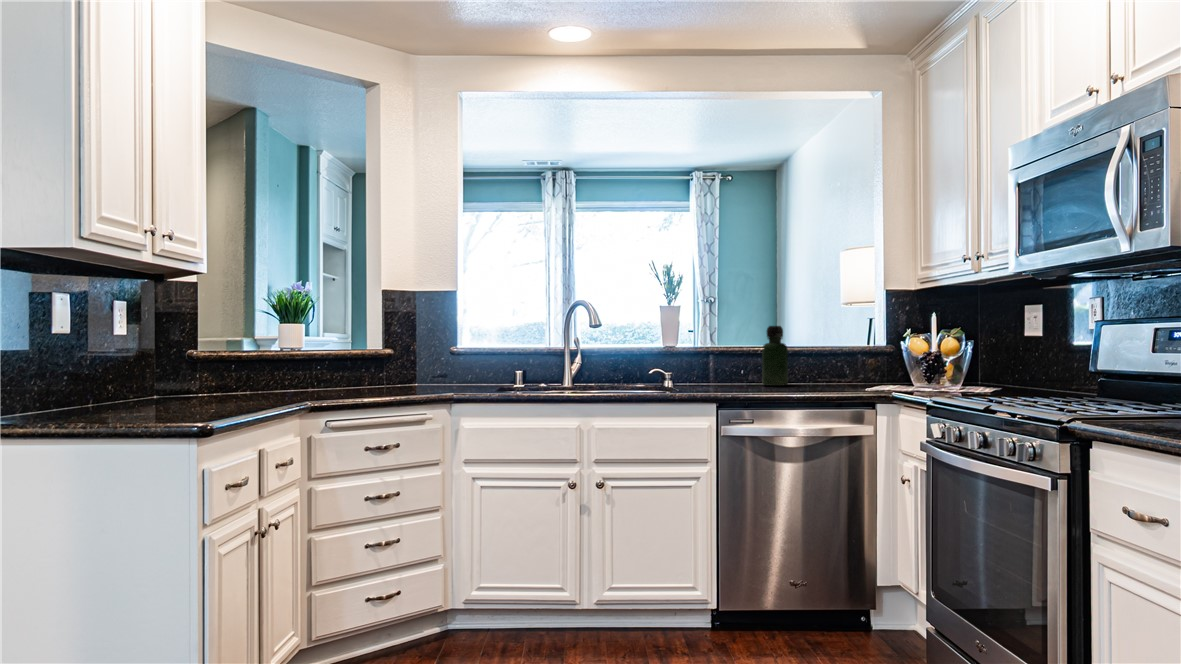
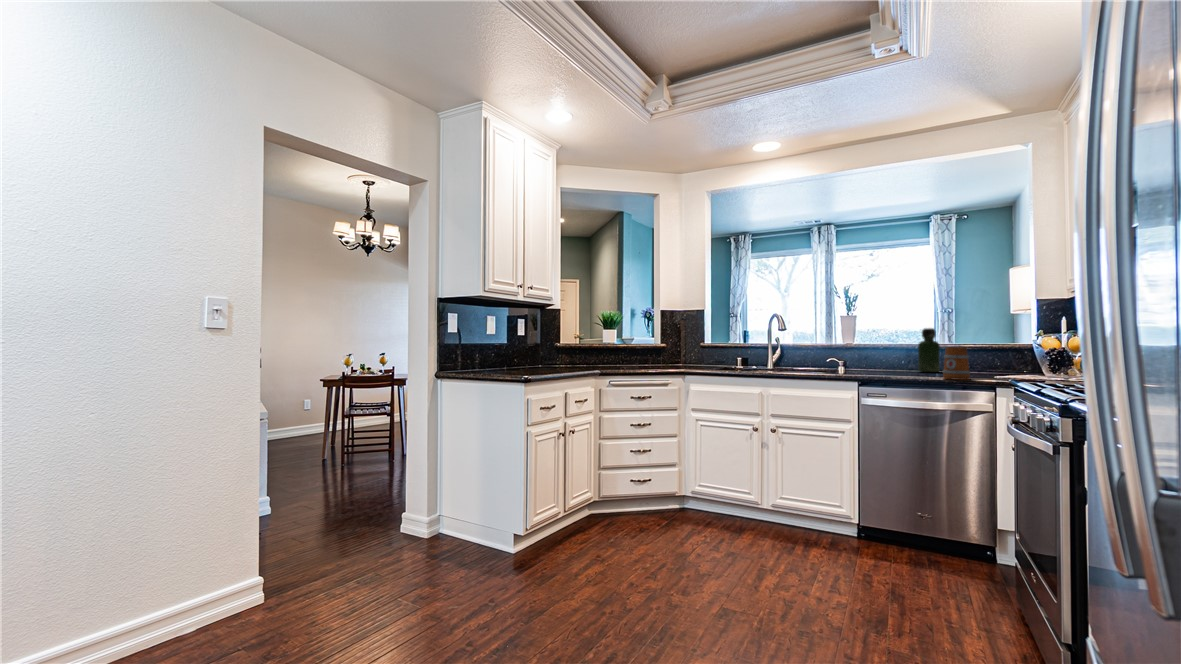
mug: none [822,352,855,396] -> present [943,347,970,380]

